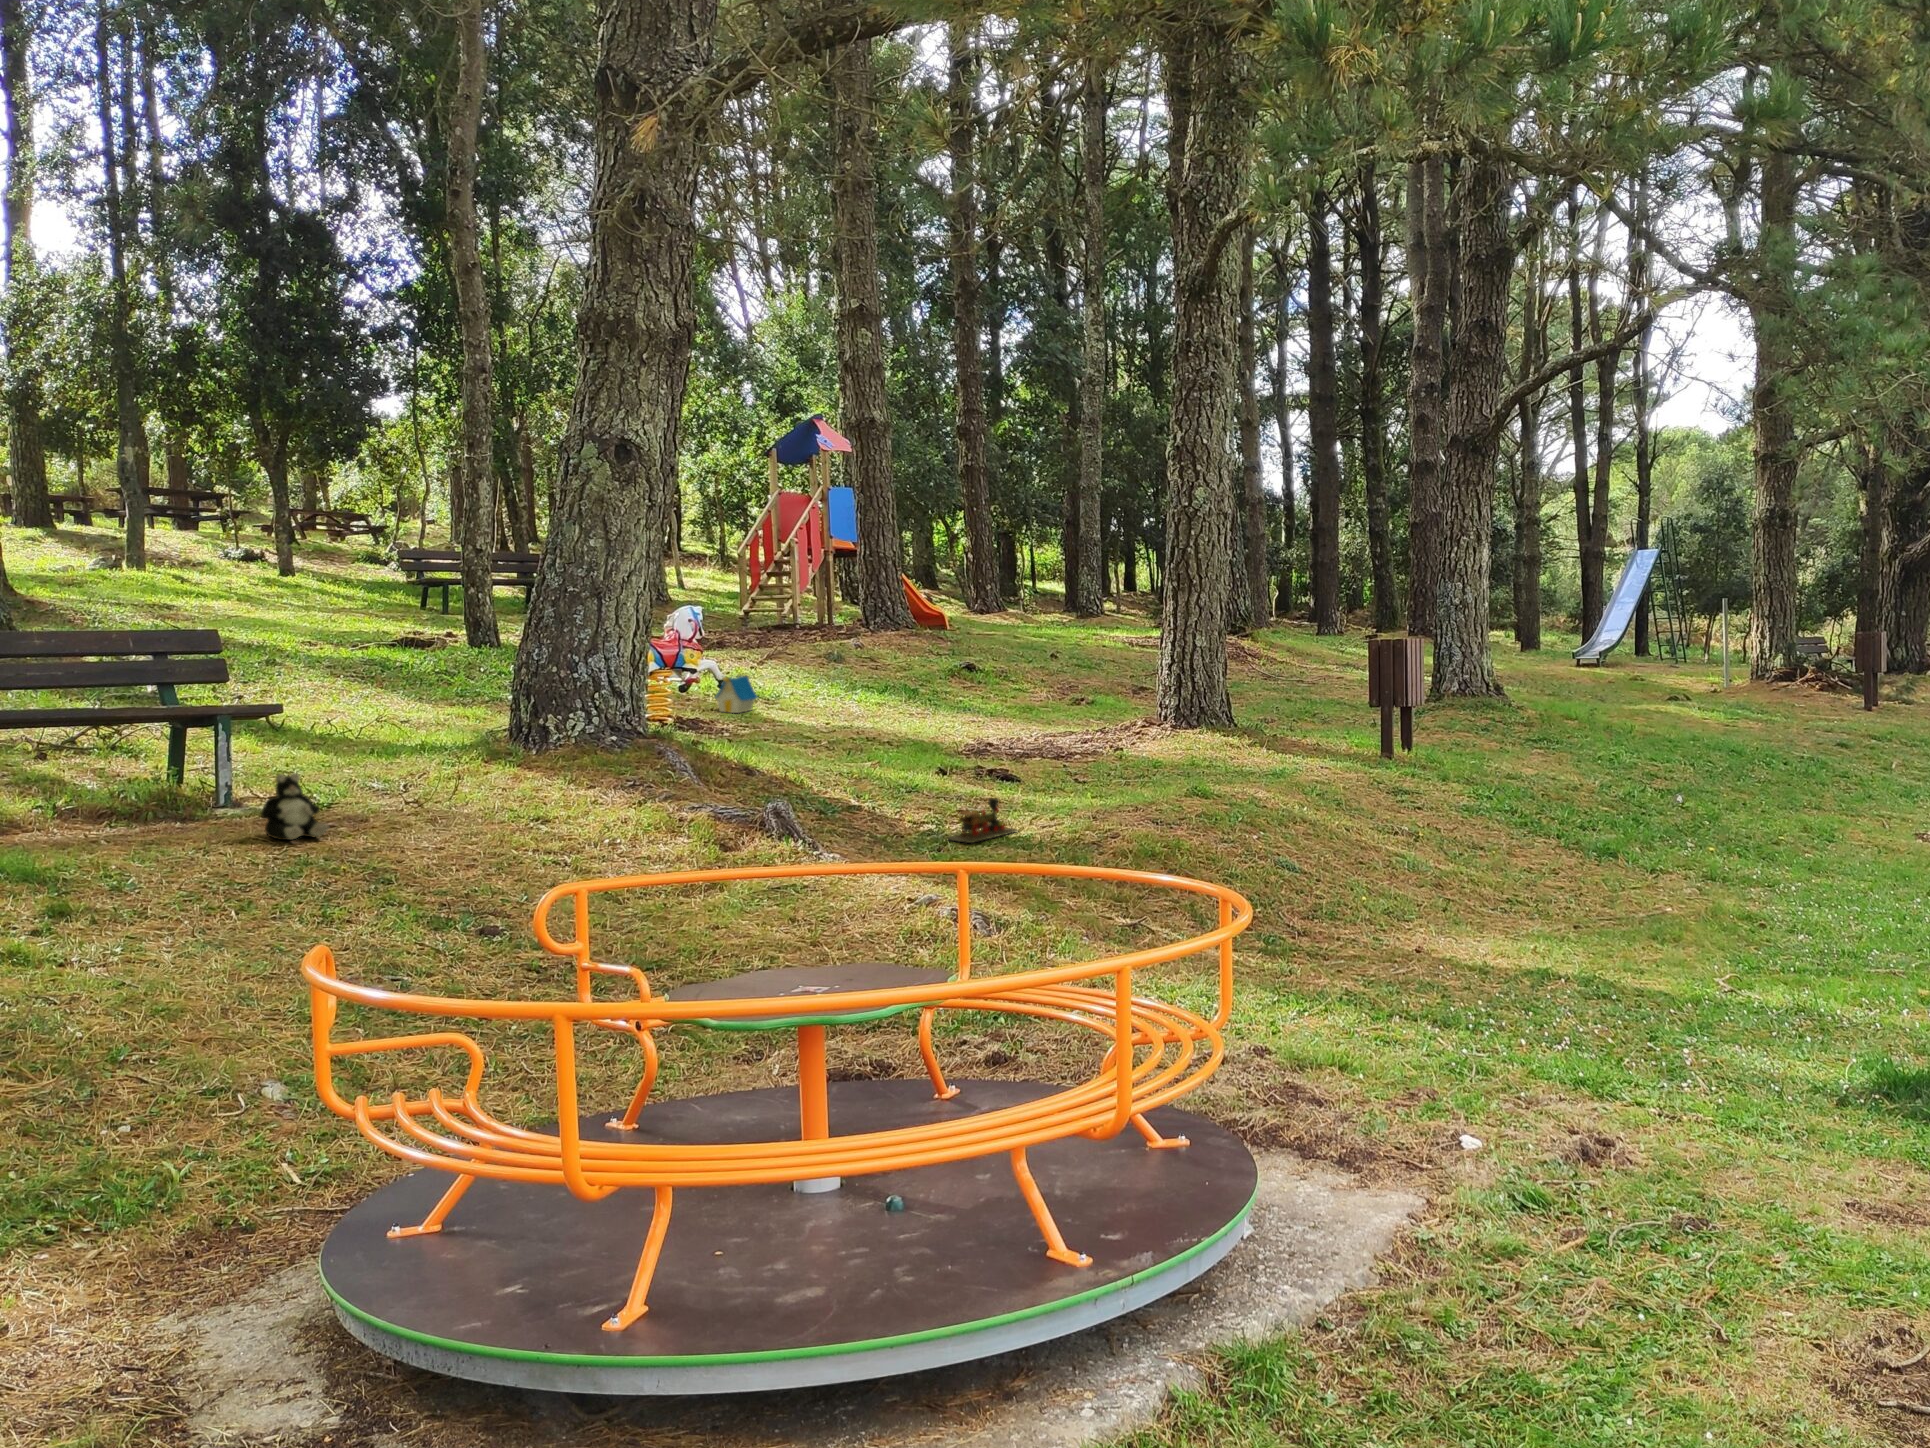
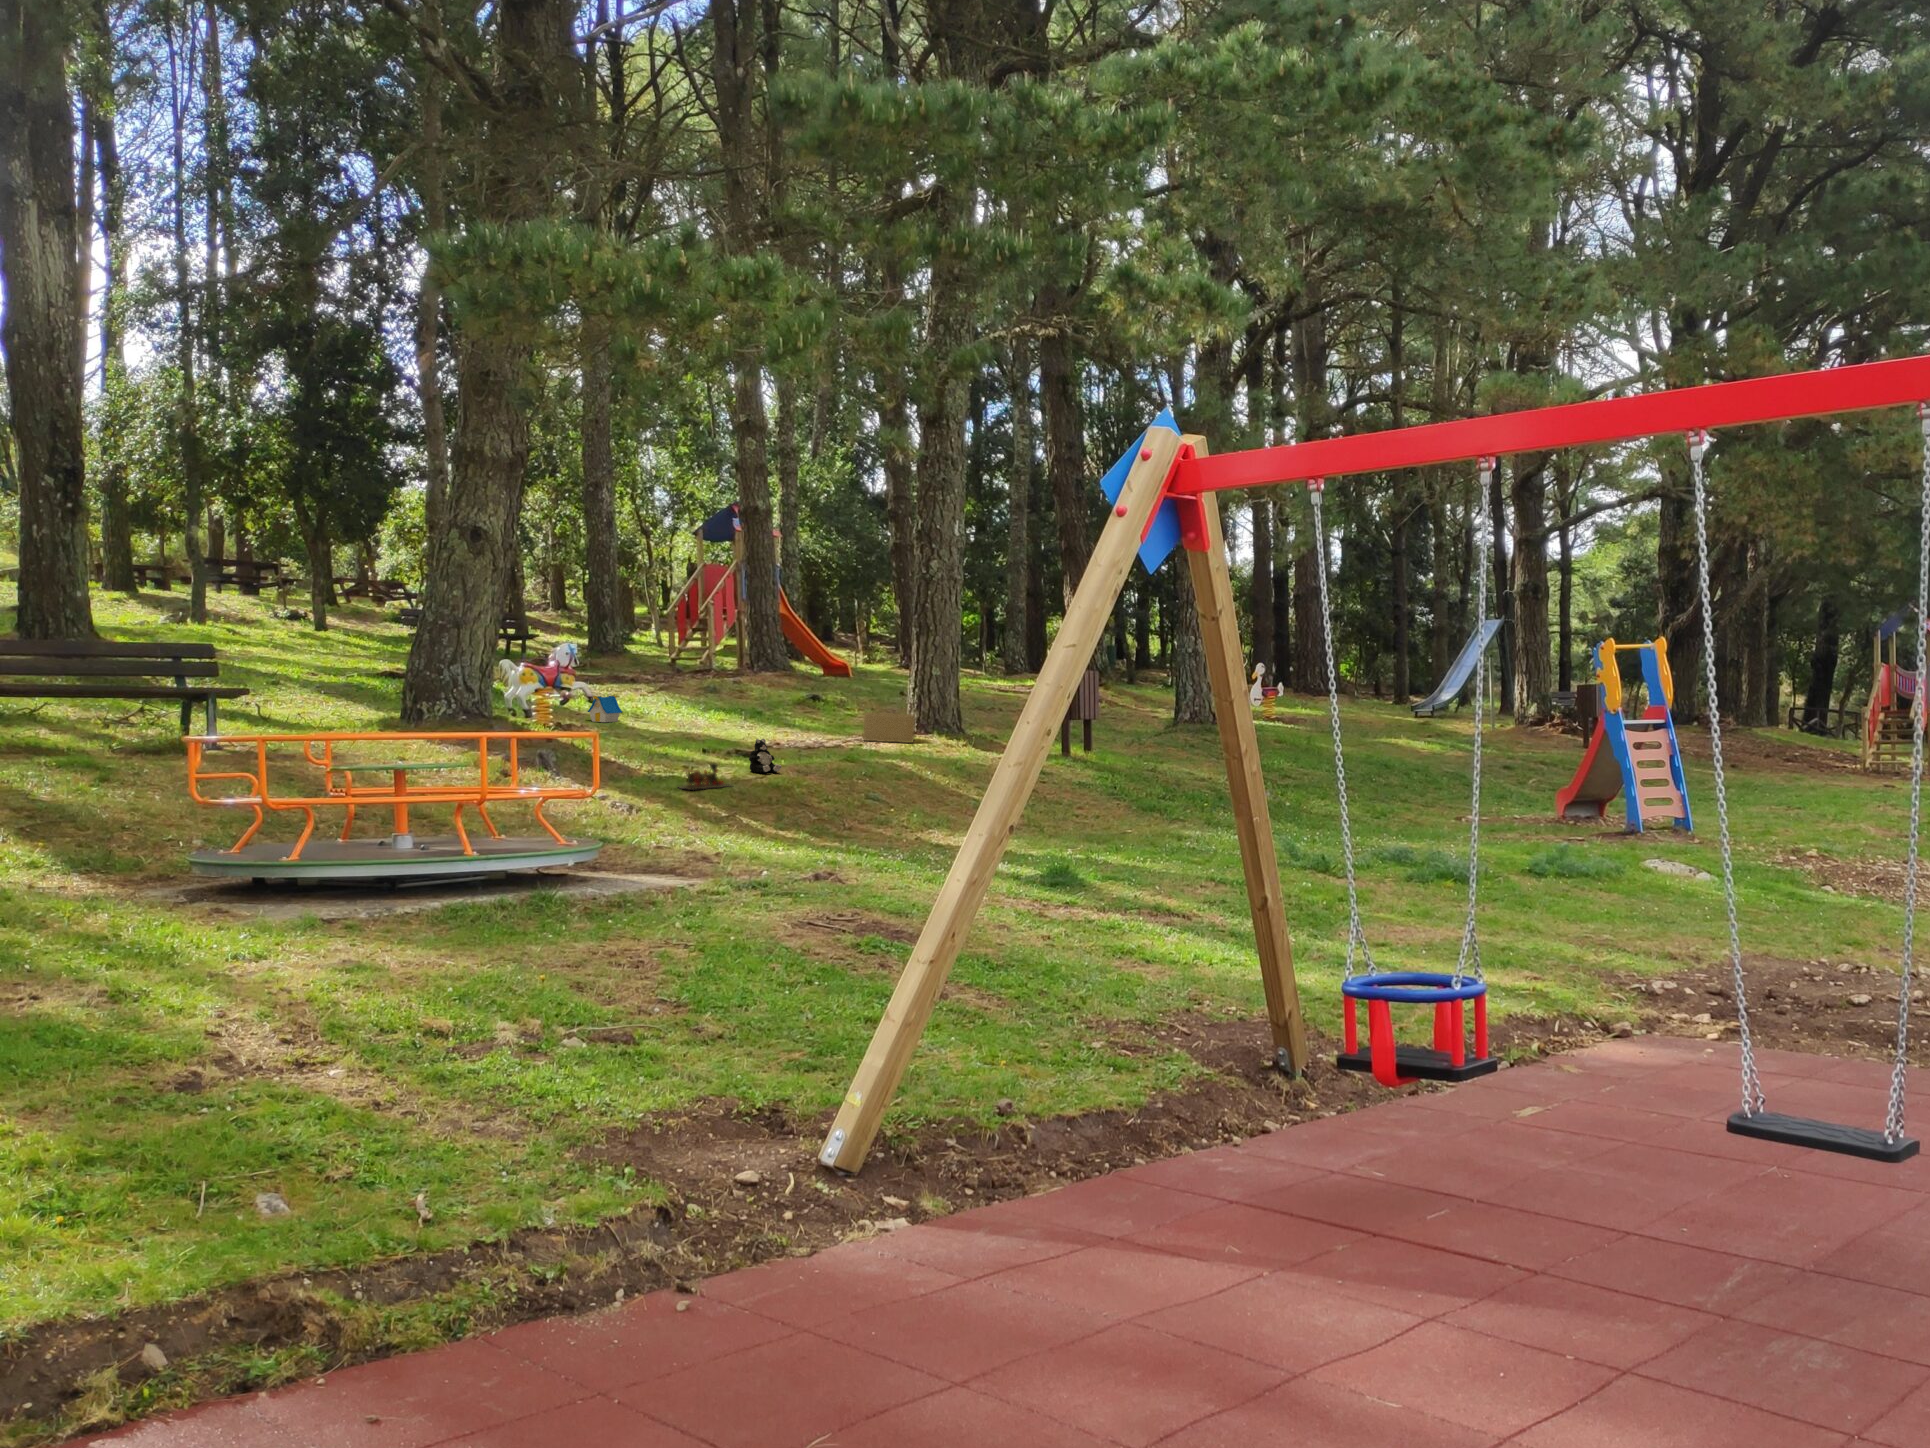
cardboard box: none [1086,694,1158,736] -> present [863,712,915,743]
plush toy: present [261,773,329,840] -> present [749,739,782,773]

